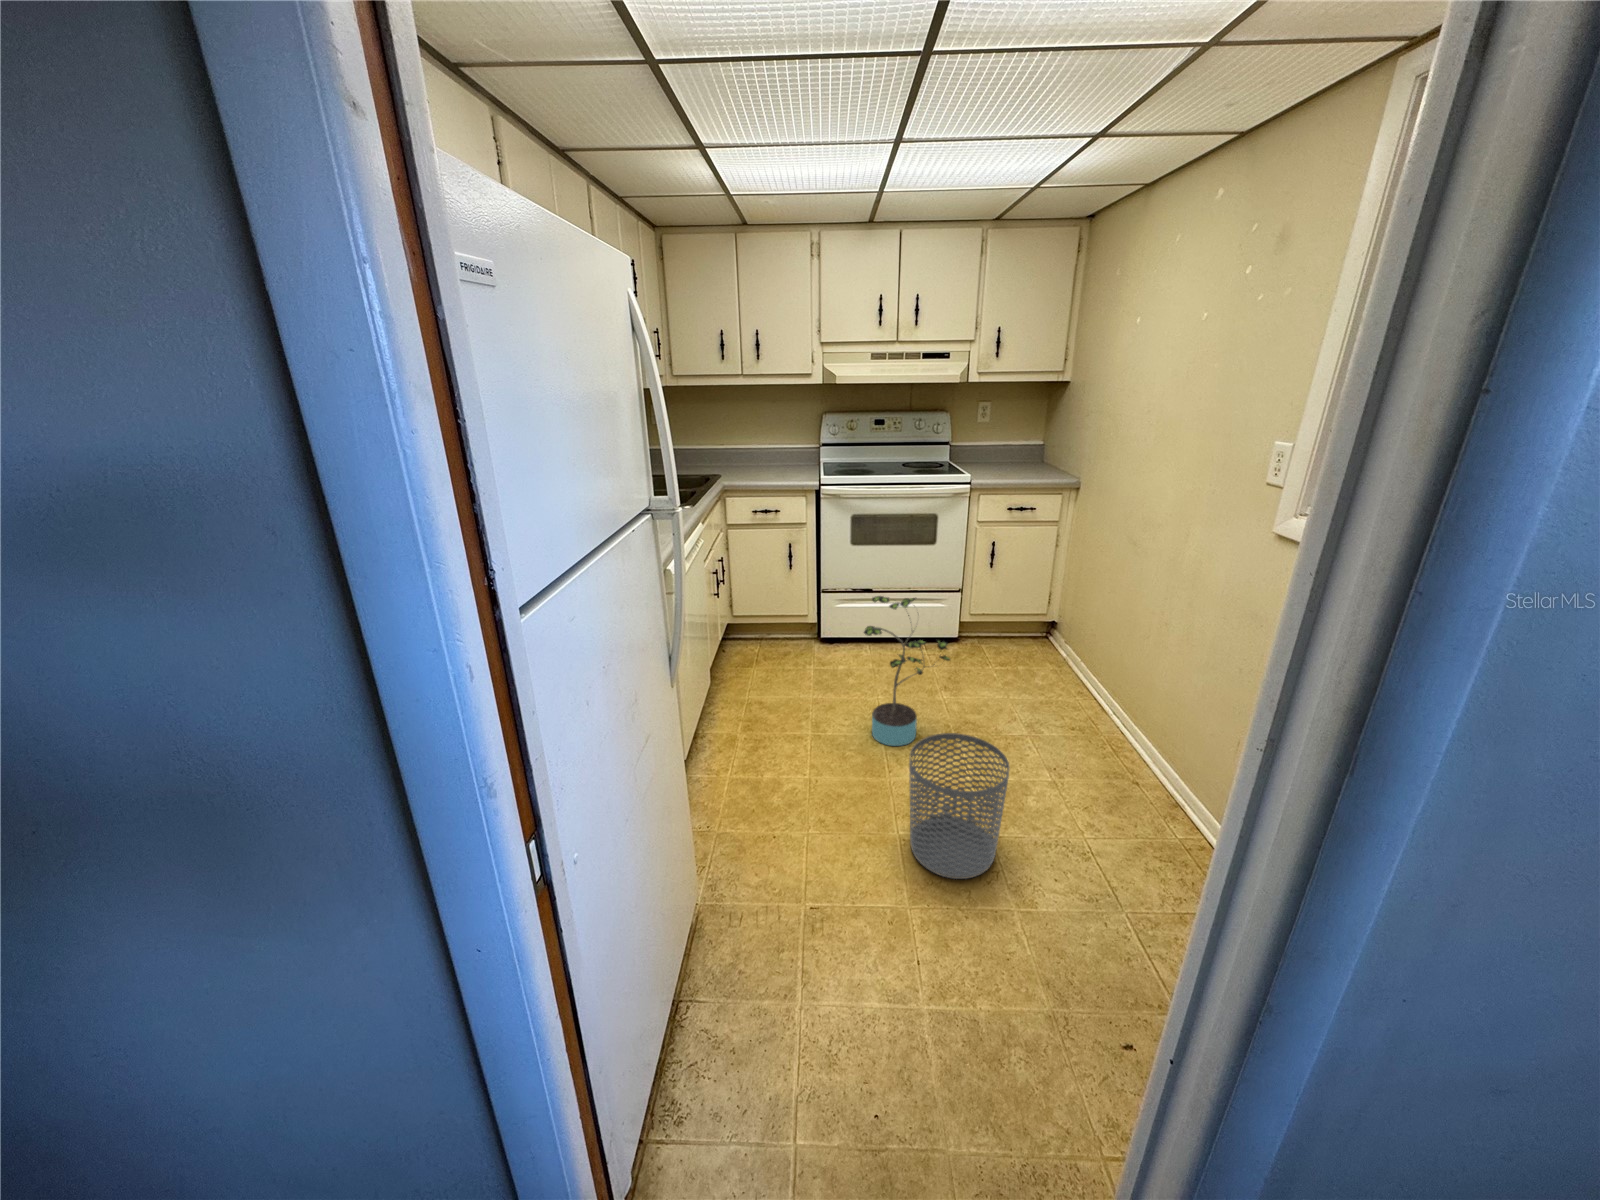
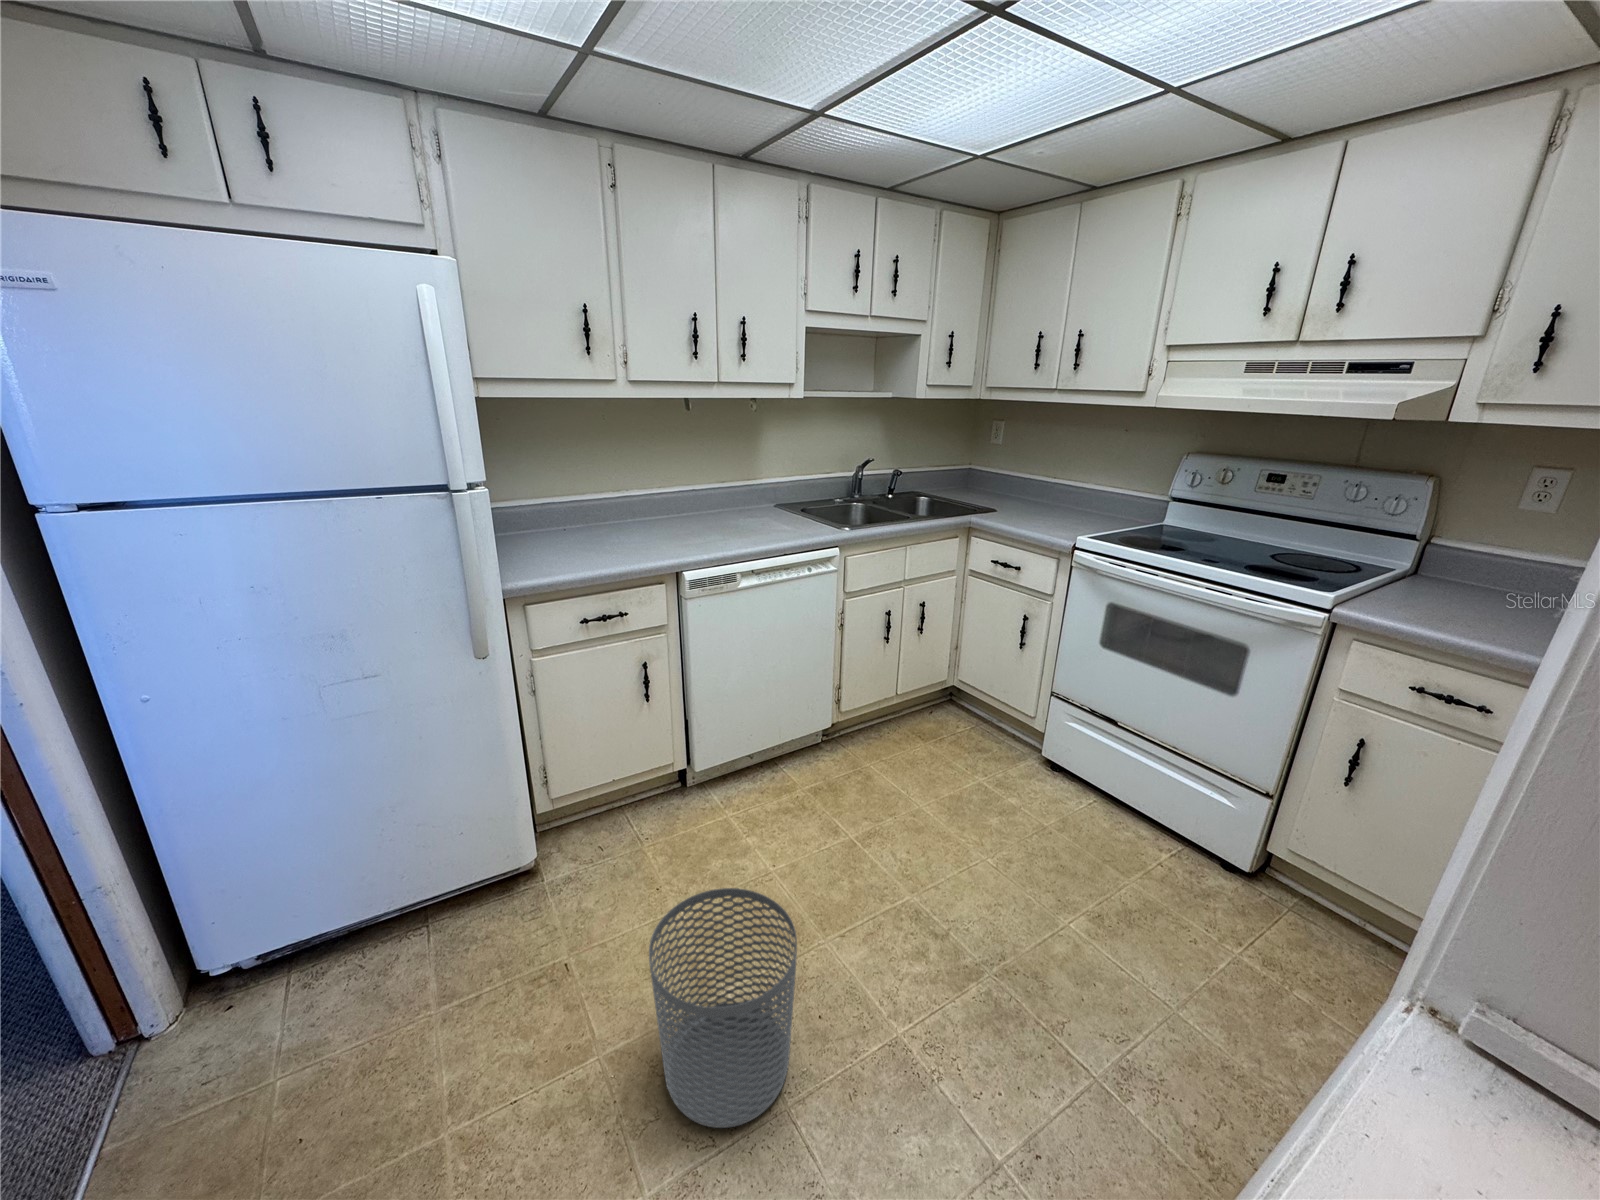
potted plant: present [864,596,950,746] -> none [866,704,1004,934]

